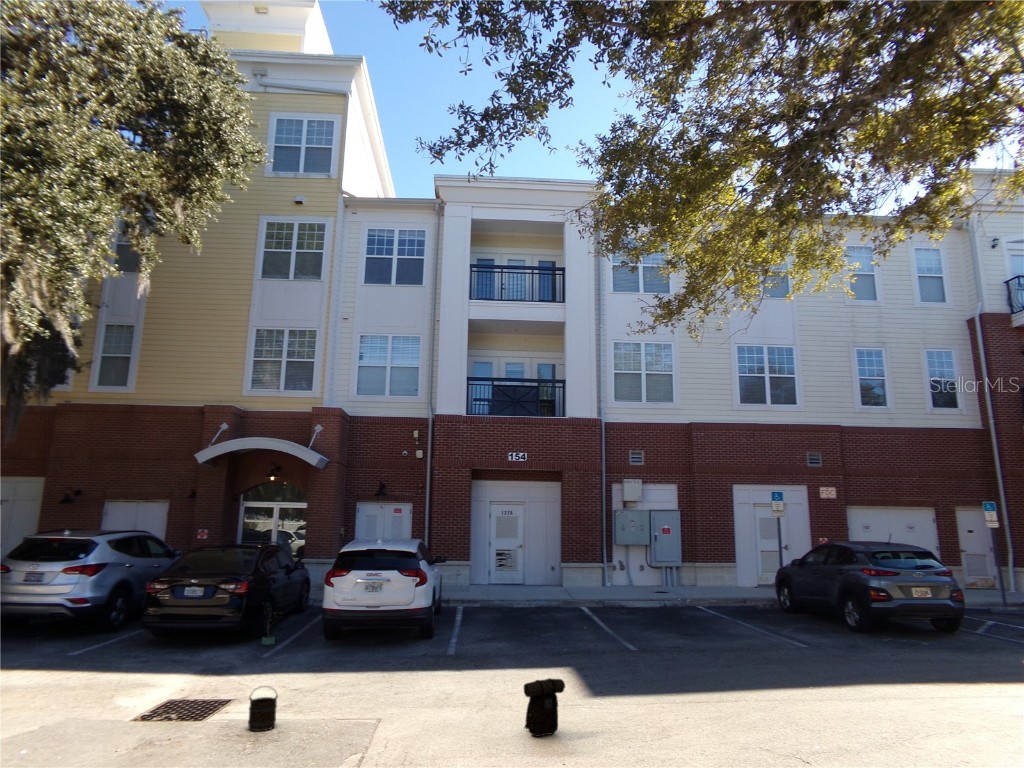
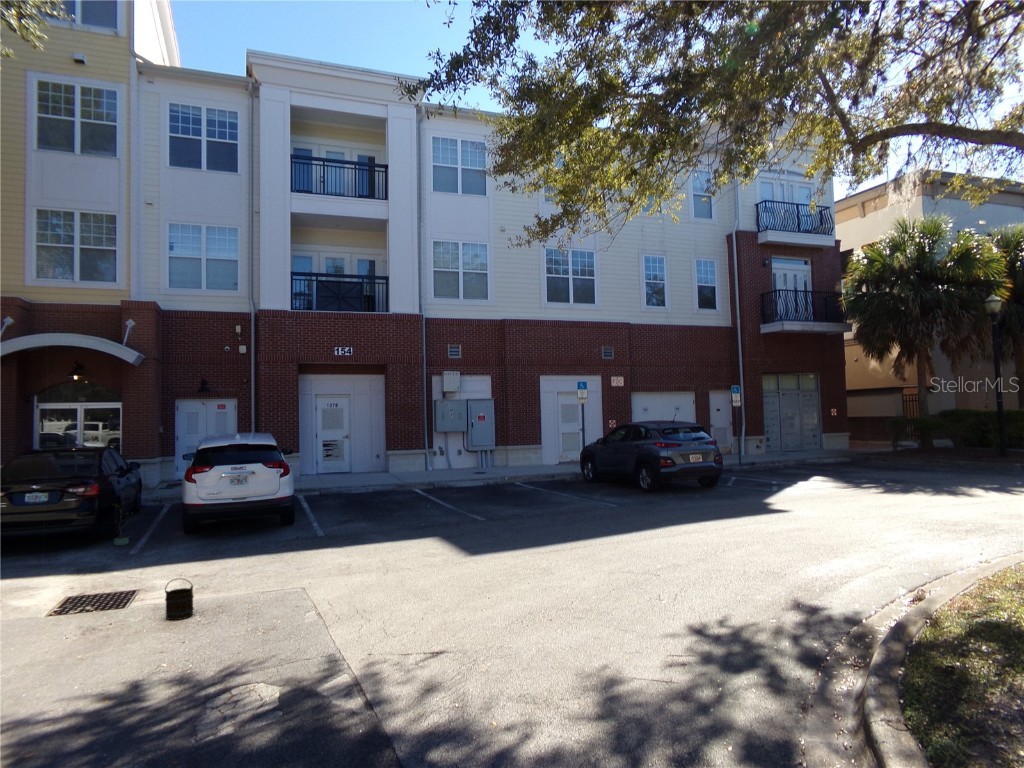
backpack: present [524,678,565,737] -> none [431,545,466,593]

